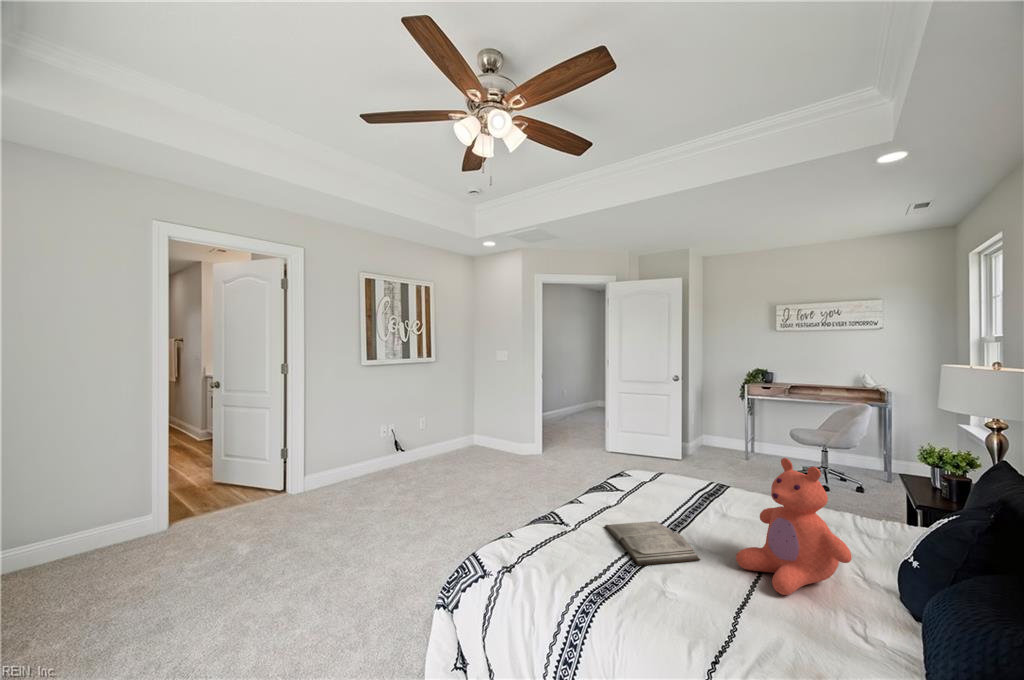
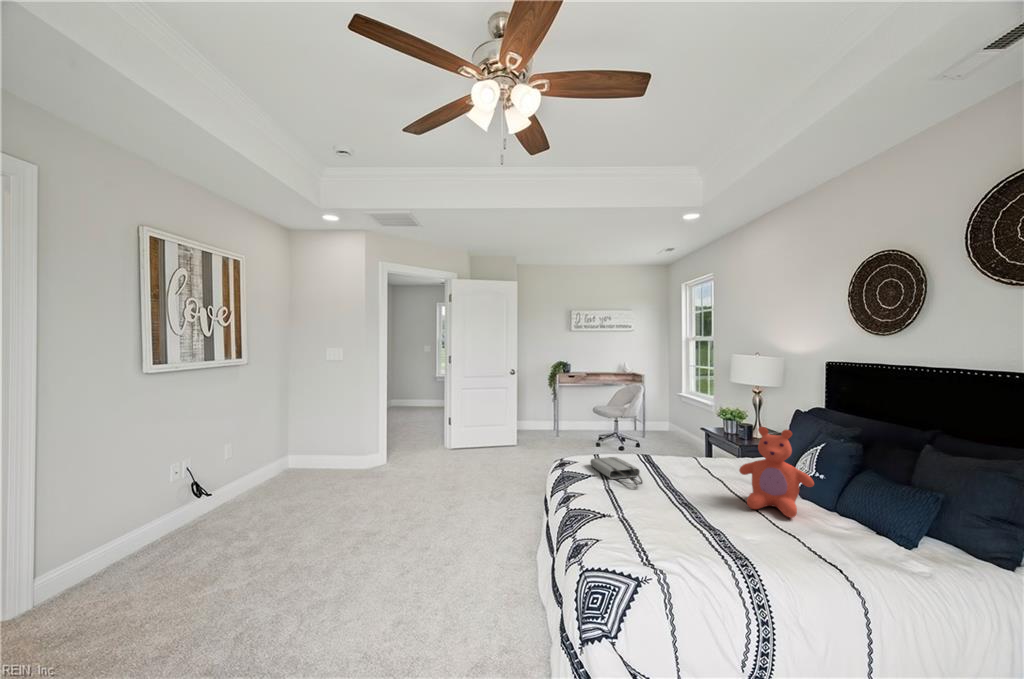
tote bag: none [623,472,667,505] -> present [590,457,643,484]
diary: present [604,521,700,566] -> none [647,494,730,529]

